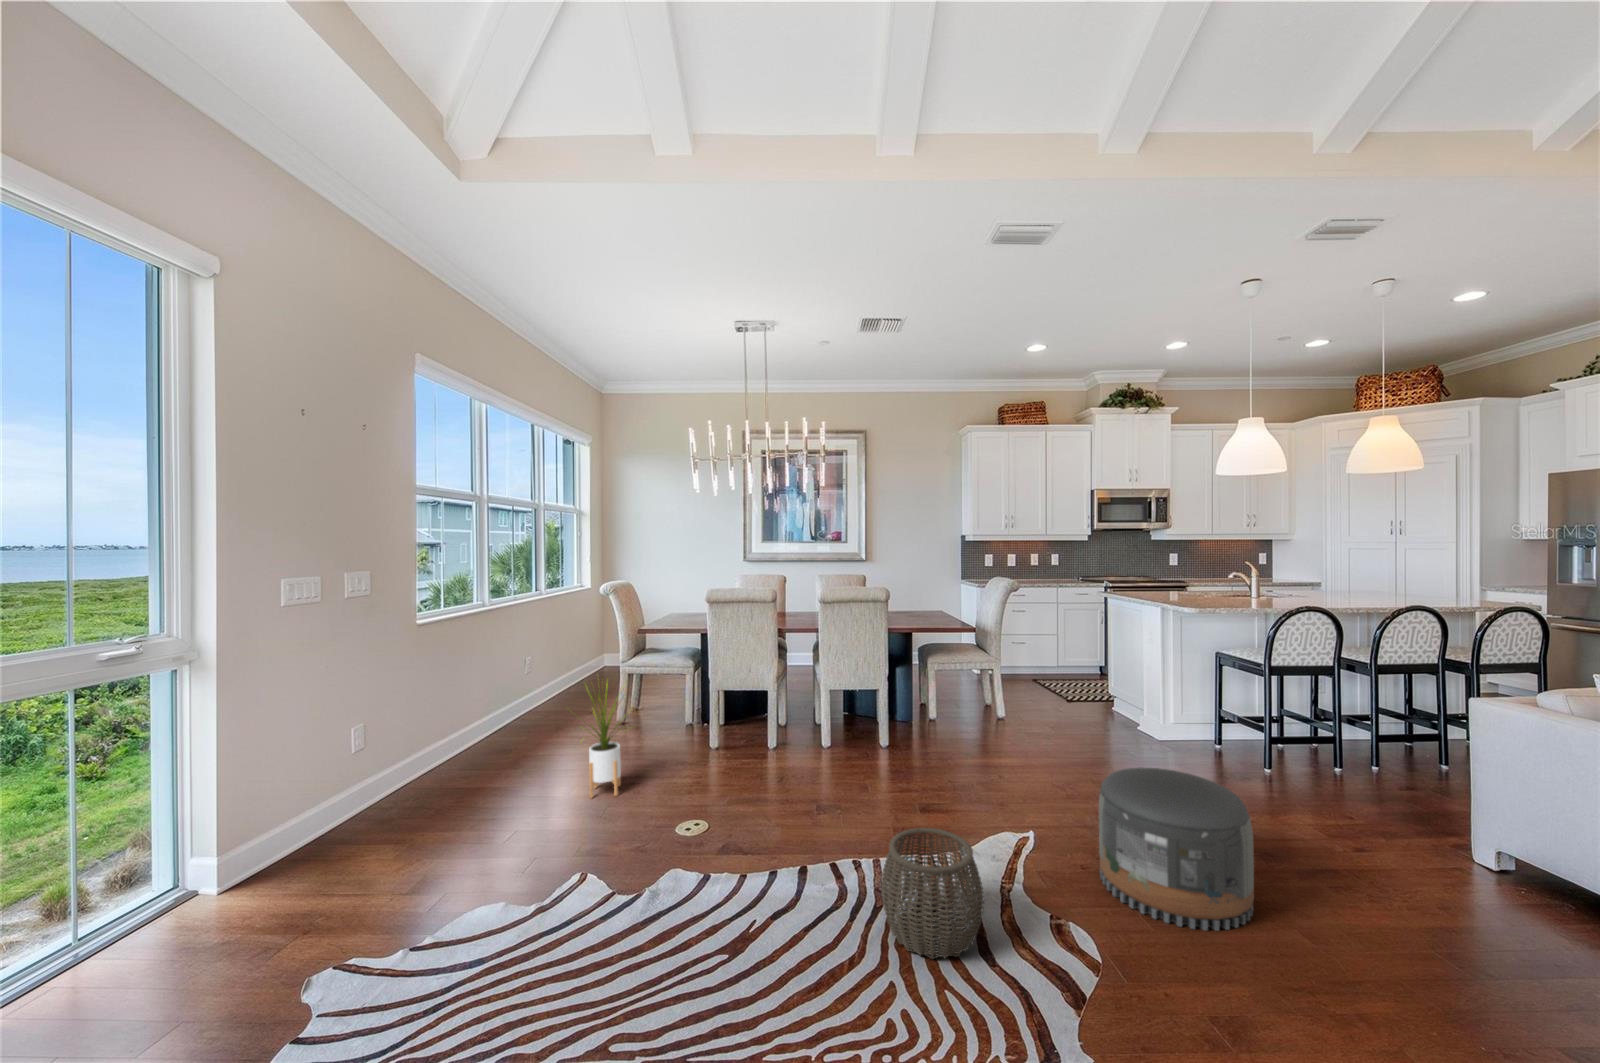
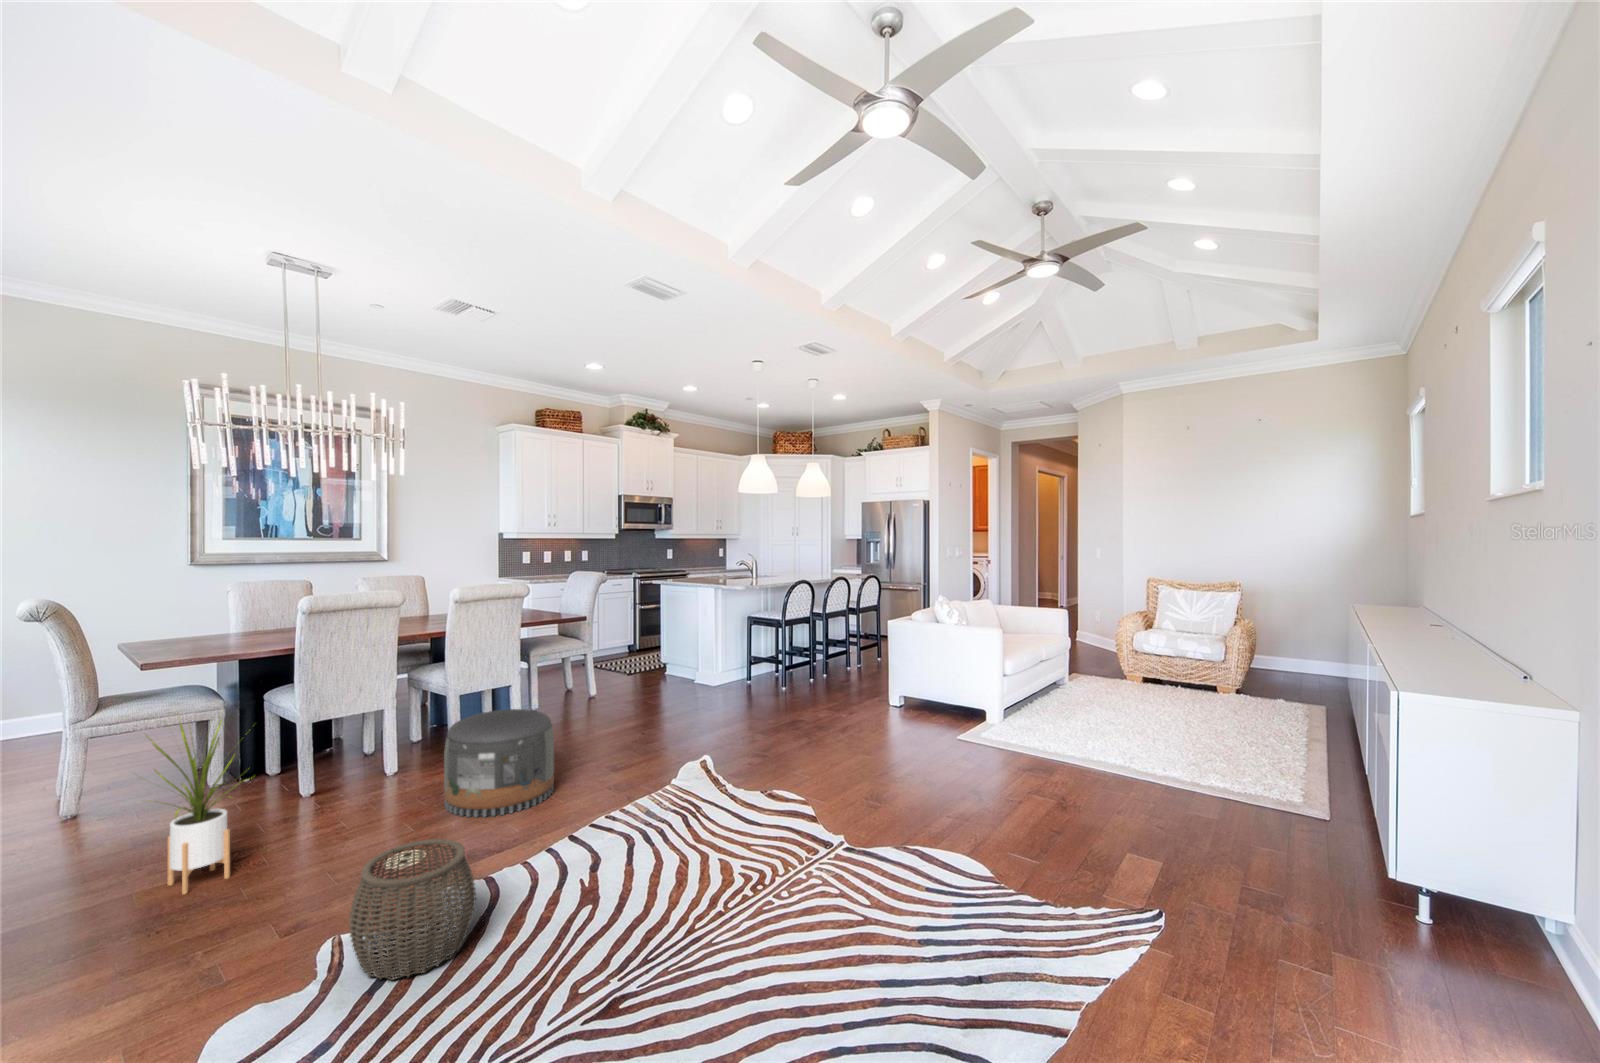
pouf: present [1099,768,1254,931] -> present [444,709,554,817]
woven basket: present [881,828,984,958] -> present [349,839,476,980]

